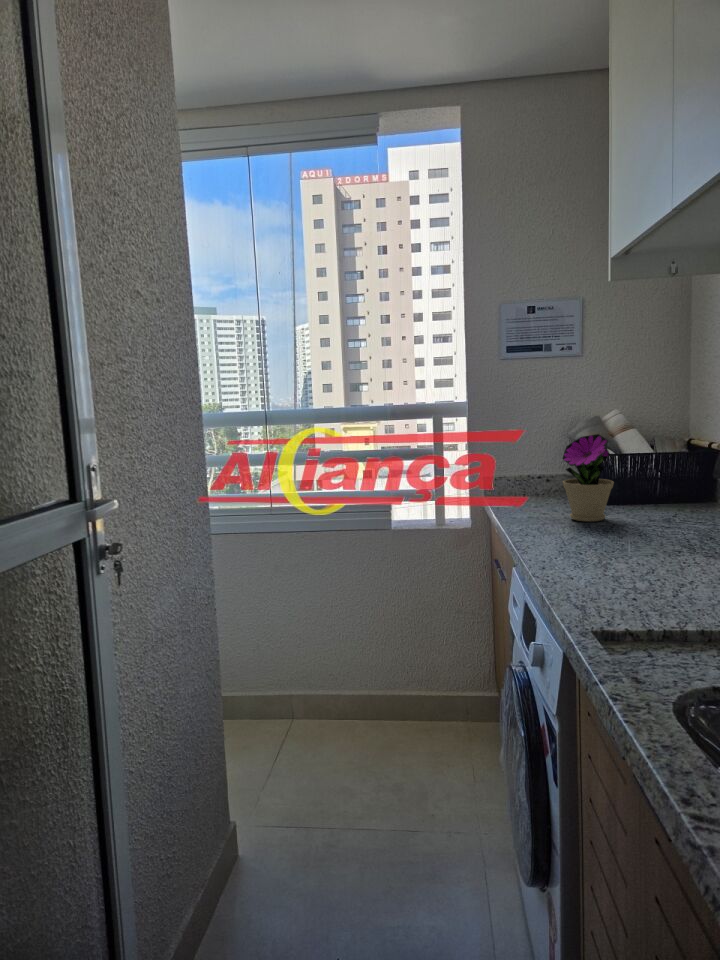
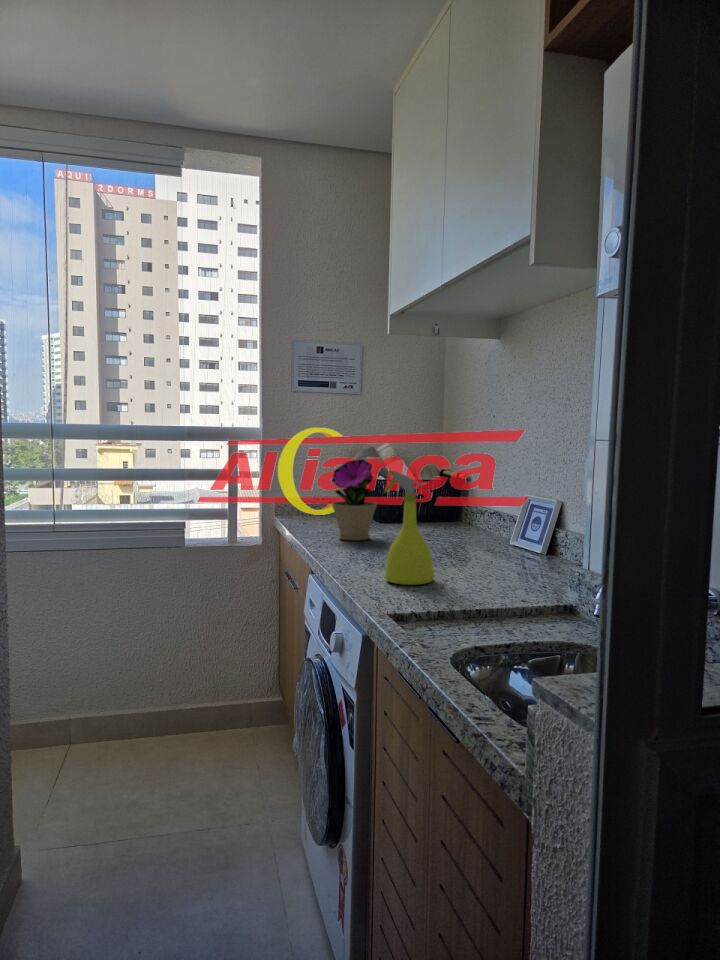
spray bottle: none [610,457,672,588] -> present [384,470,434,585]

